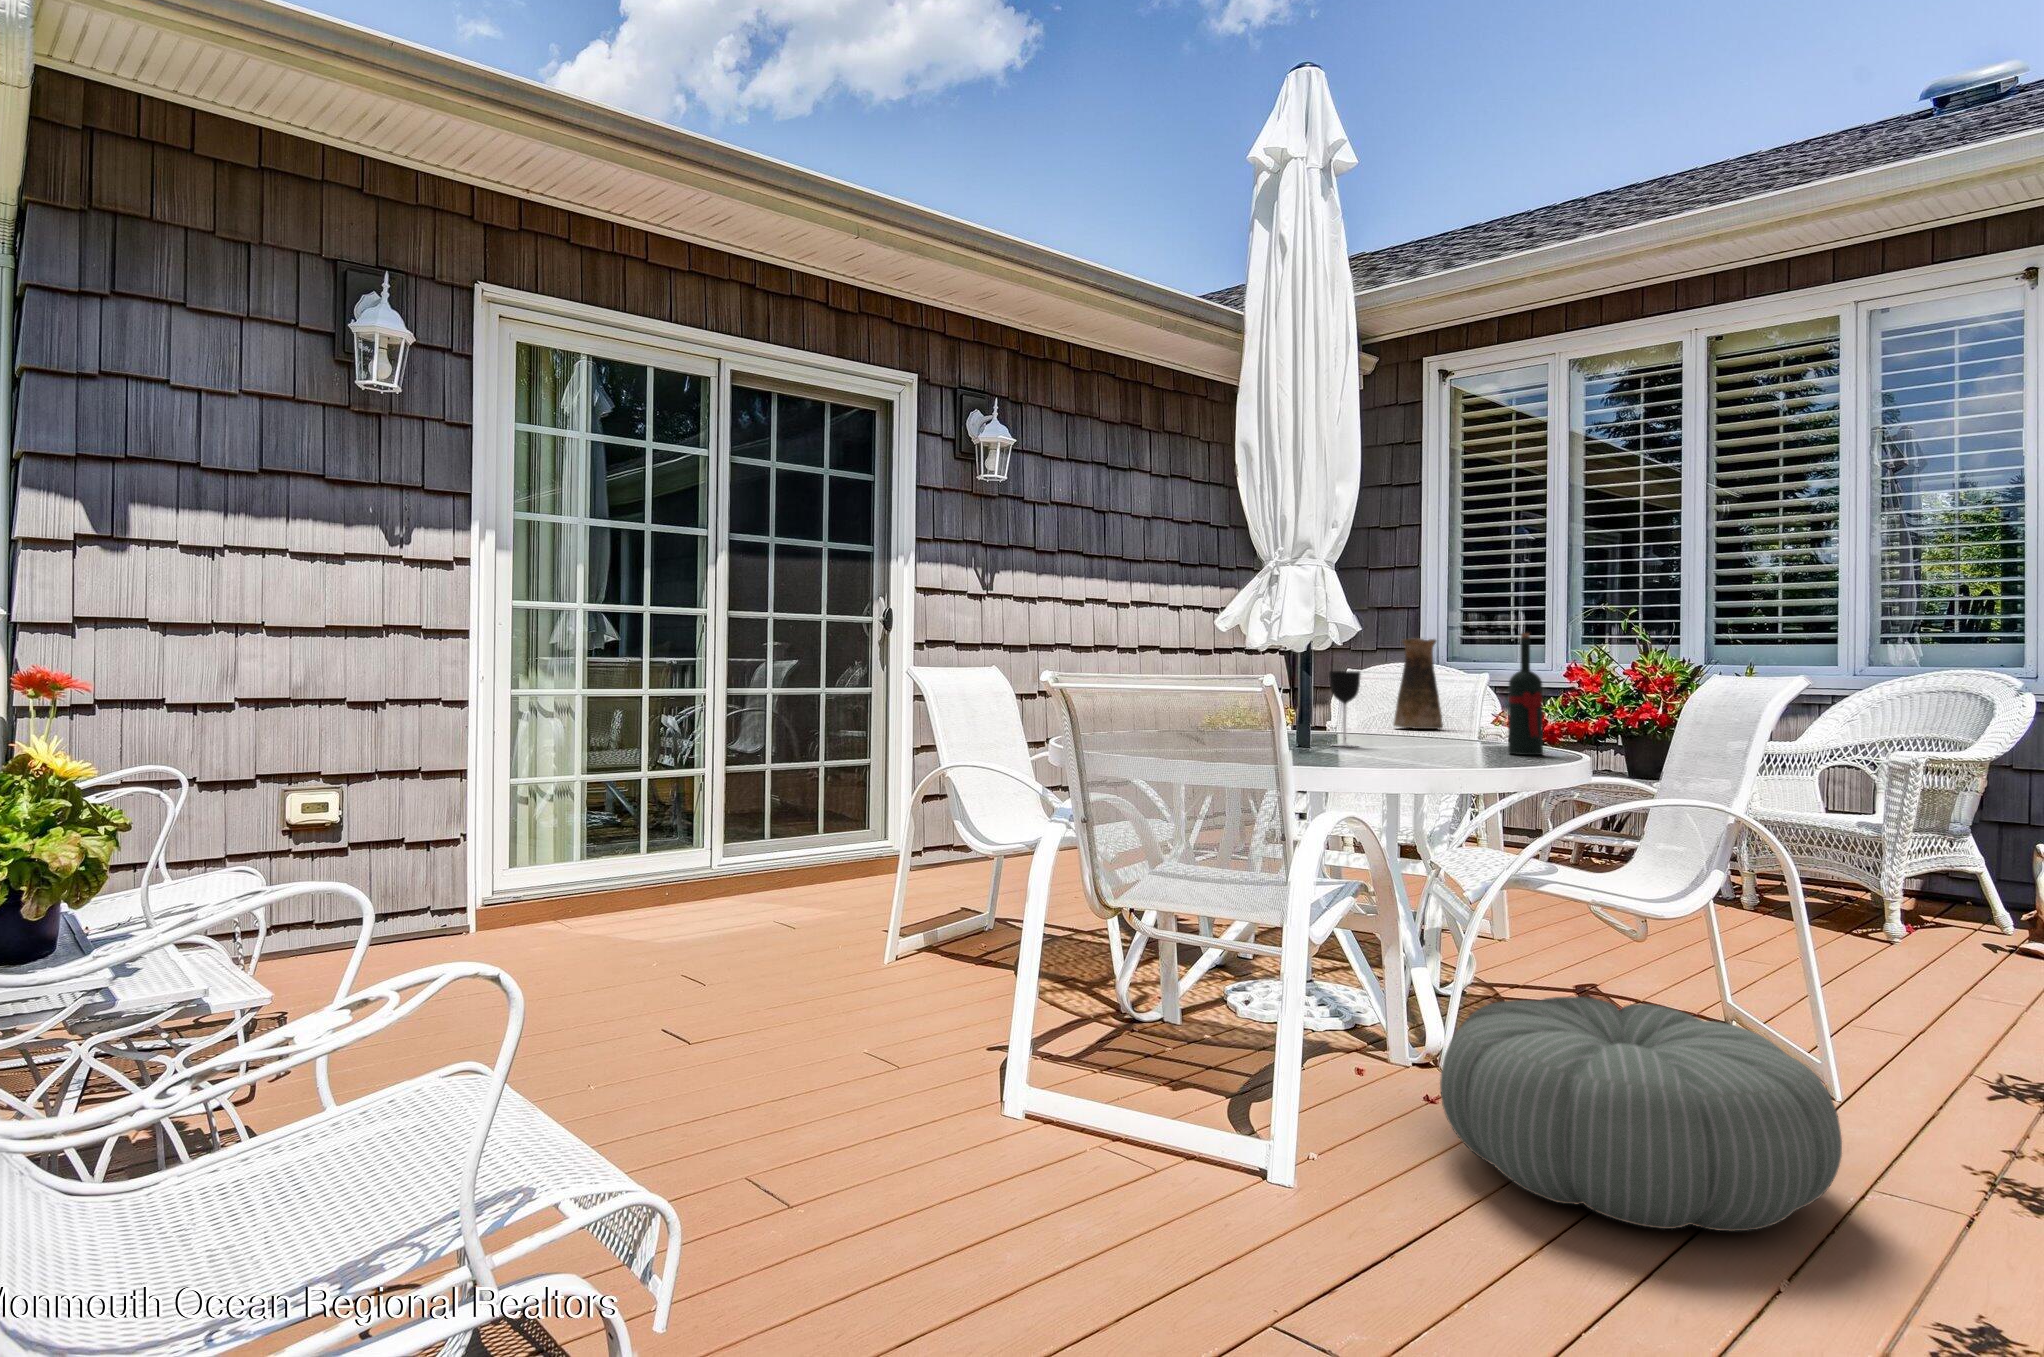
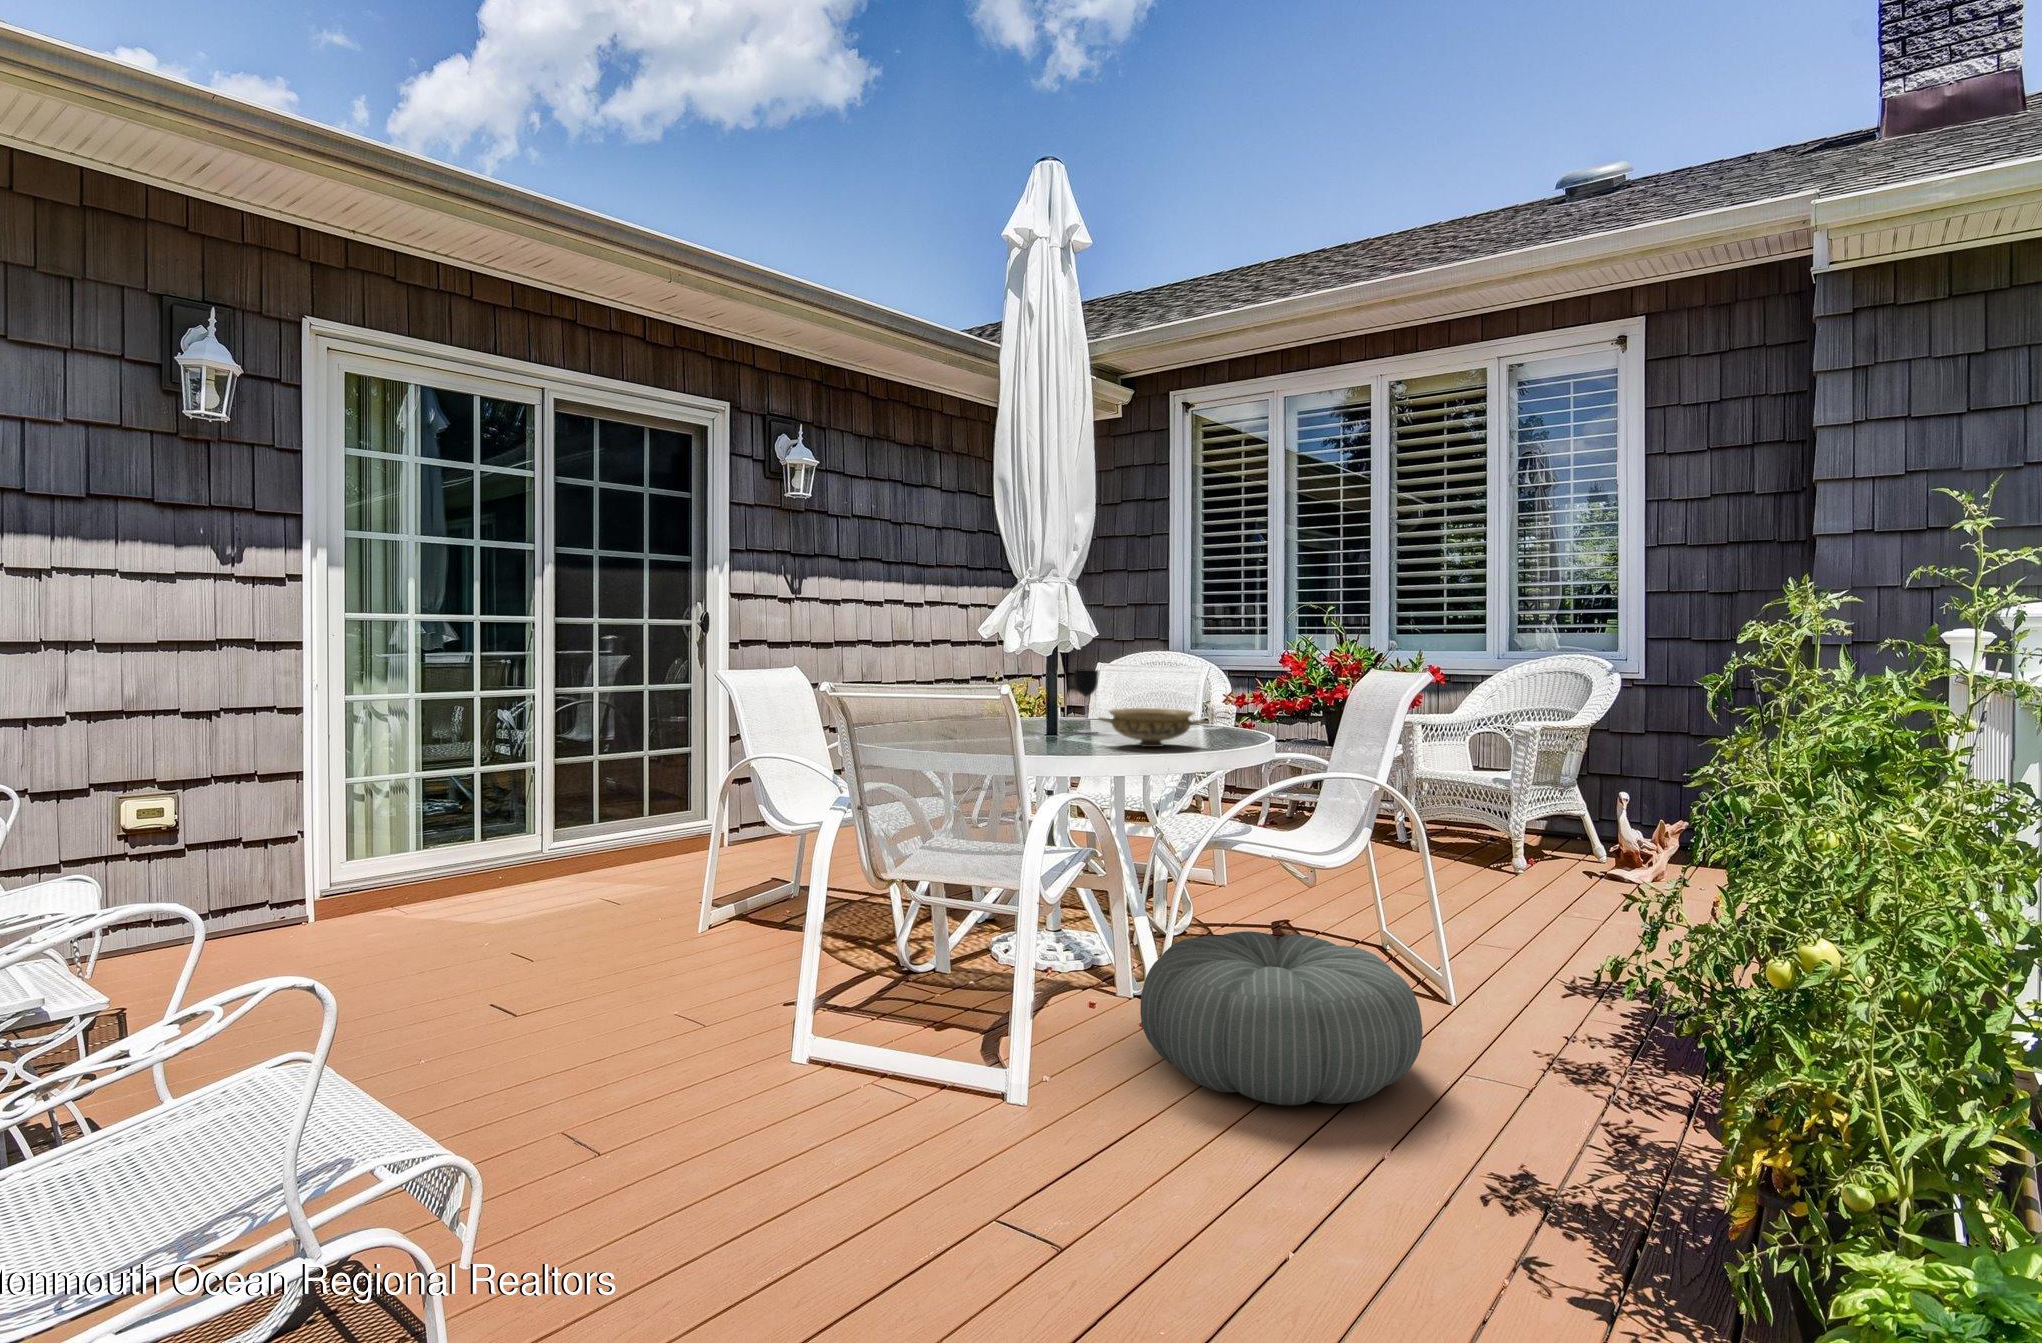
wine bottle: present [1508,633,1543,755] -> none [1211,638,1237,738]
pitcher: present [1393,638,1443,729] -> none [1135,637,1175,712]
ceramic bowl: none [1368,715,1509,762] -> present [1099,708,1205,747]

